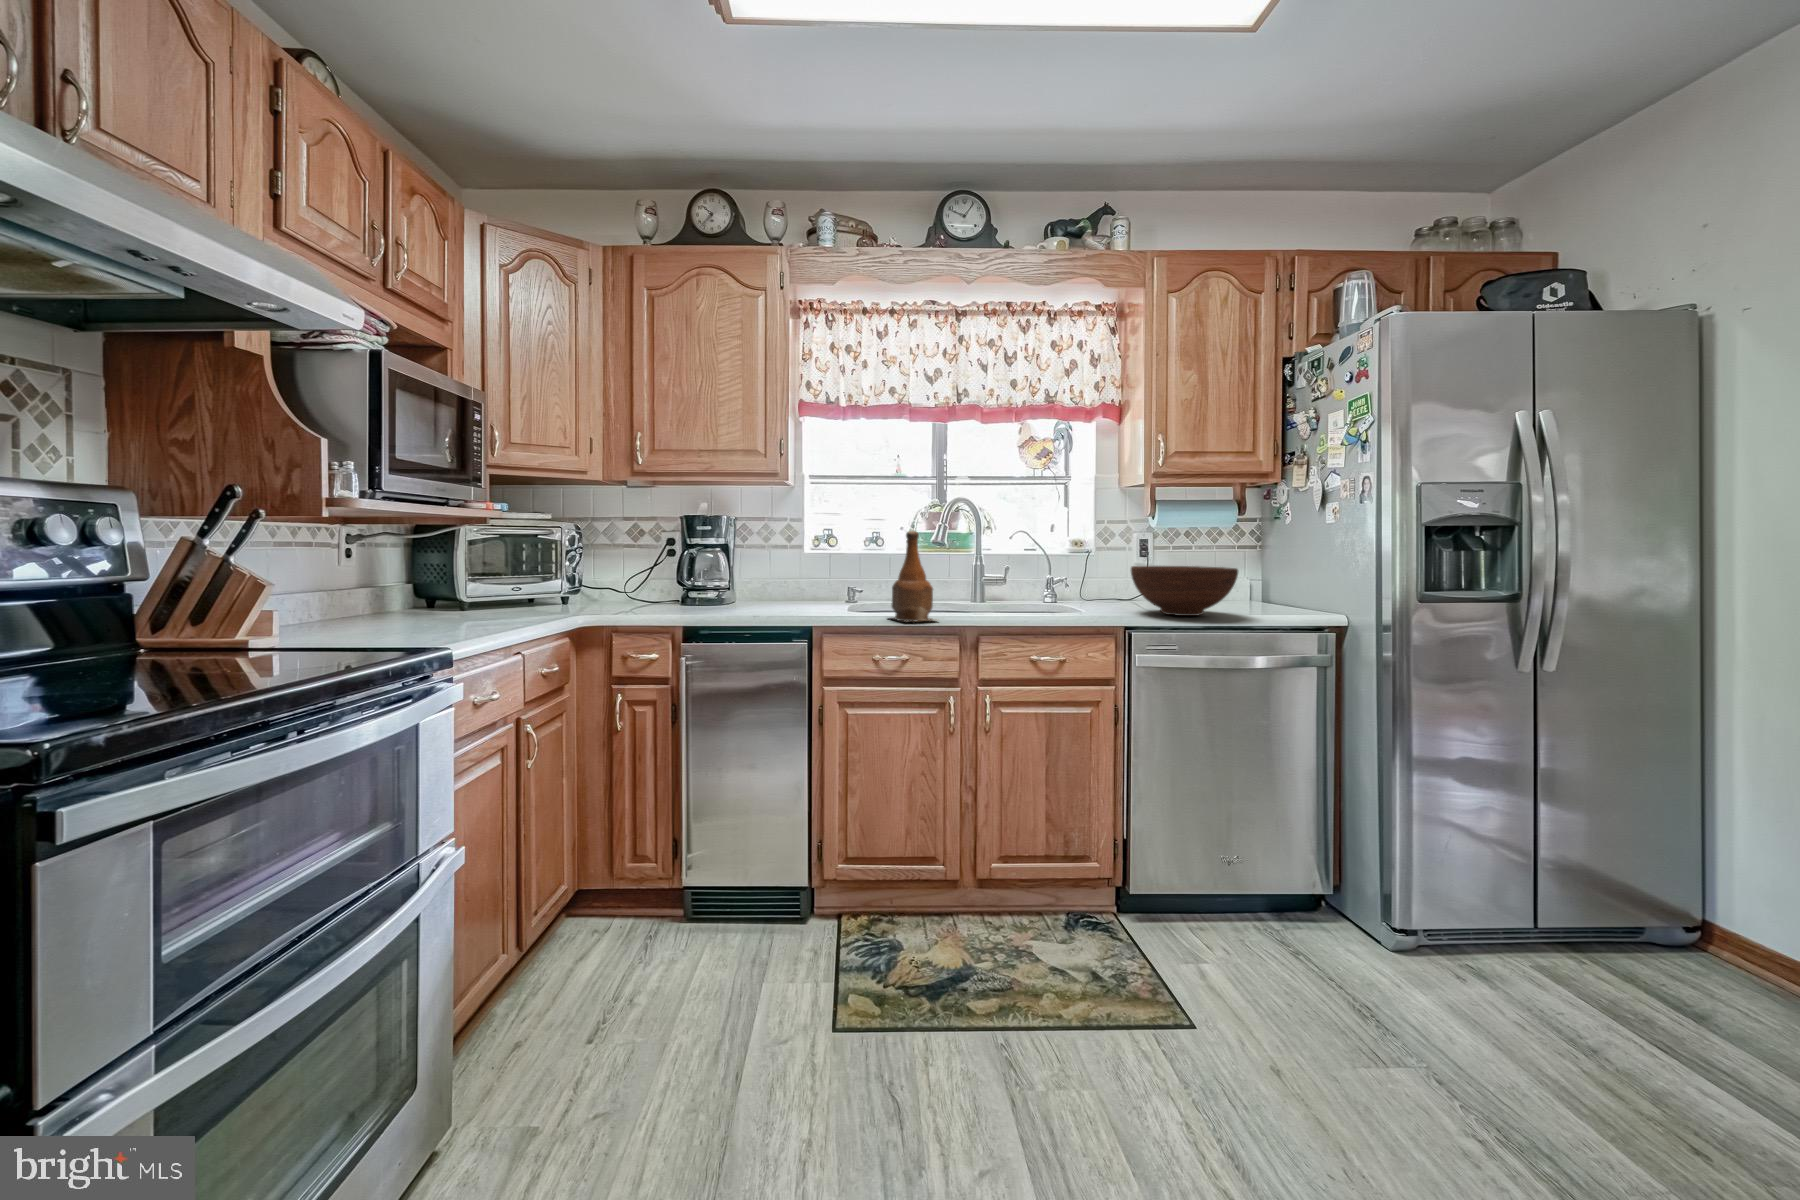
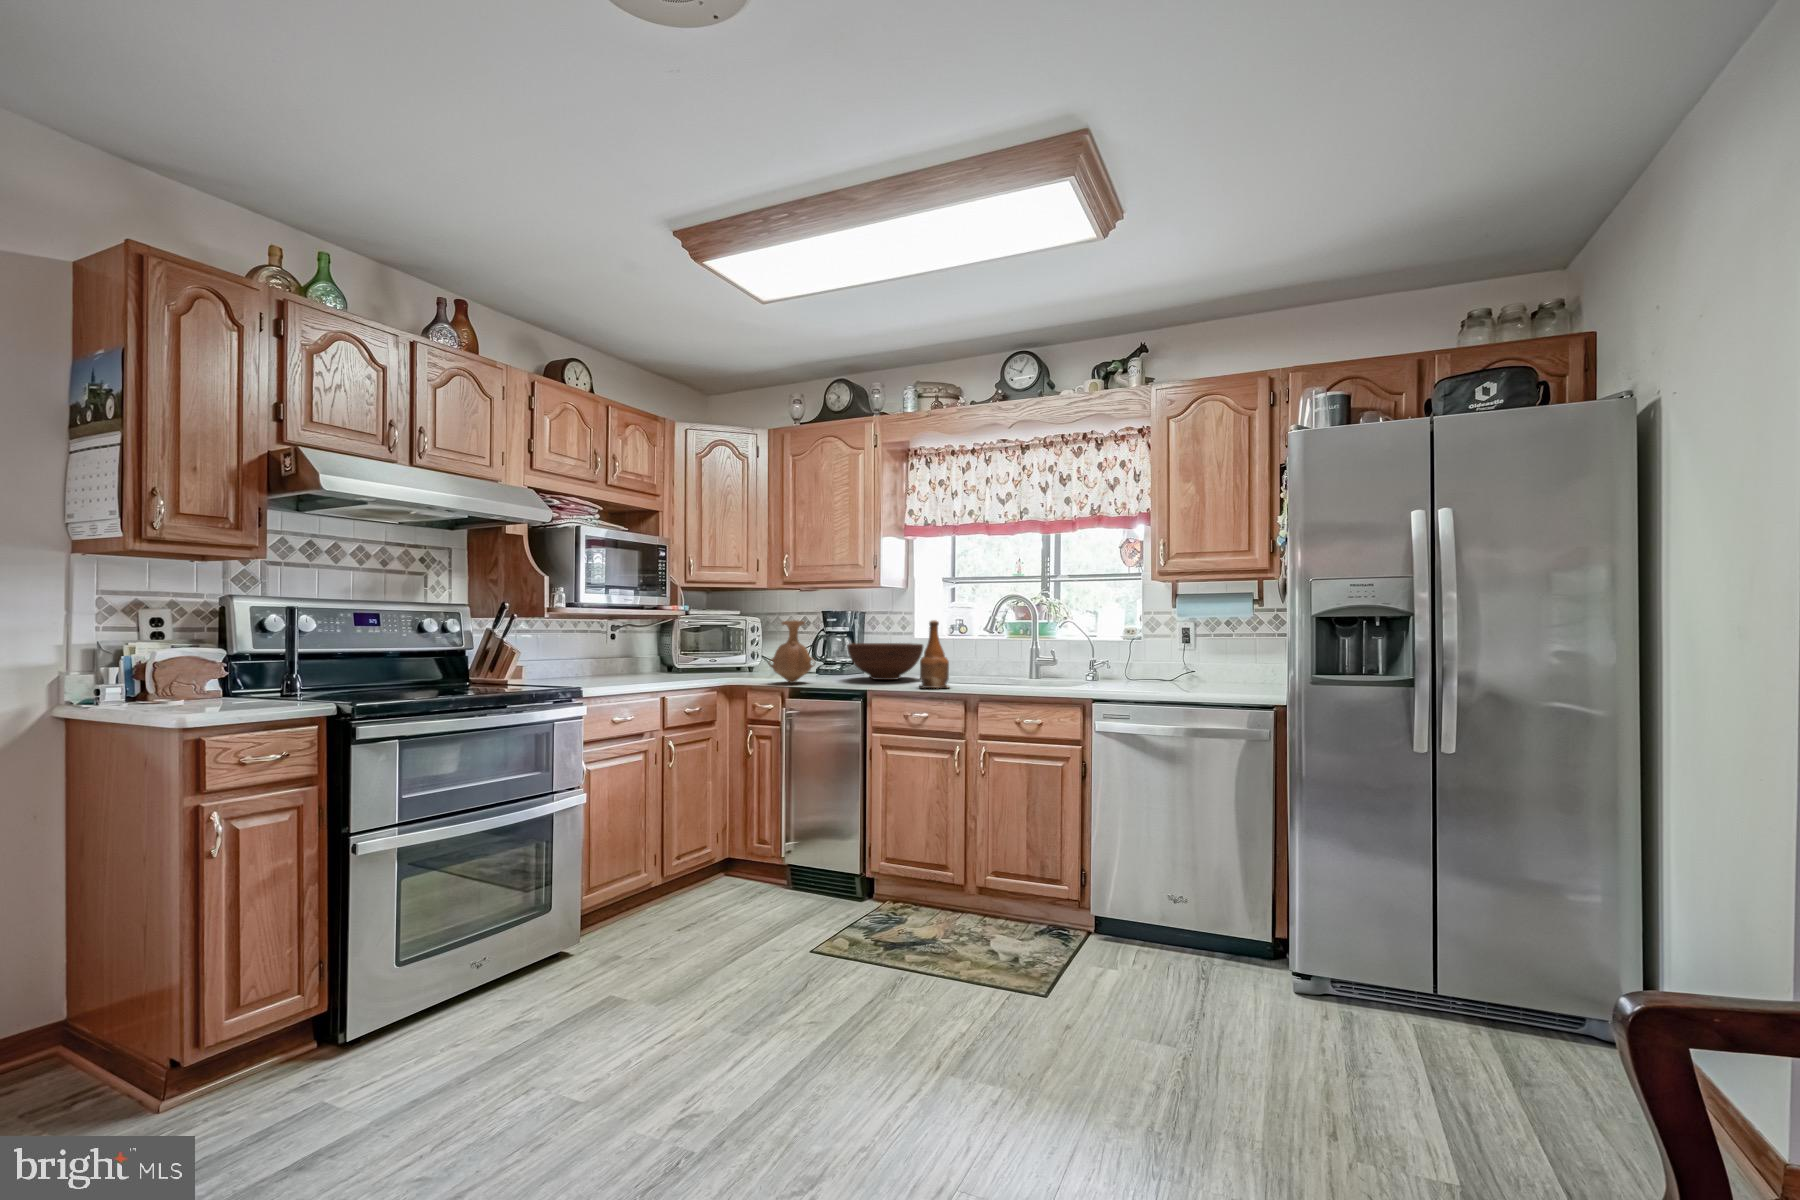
vase: none [663,528,730,620] -> present [768,620,815,683]
fruit bowl: present [1131,566,1238,616] -> present [847,643,923,680]

